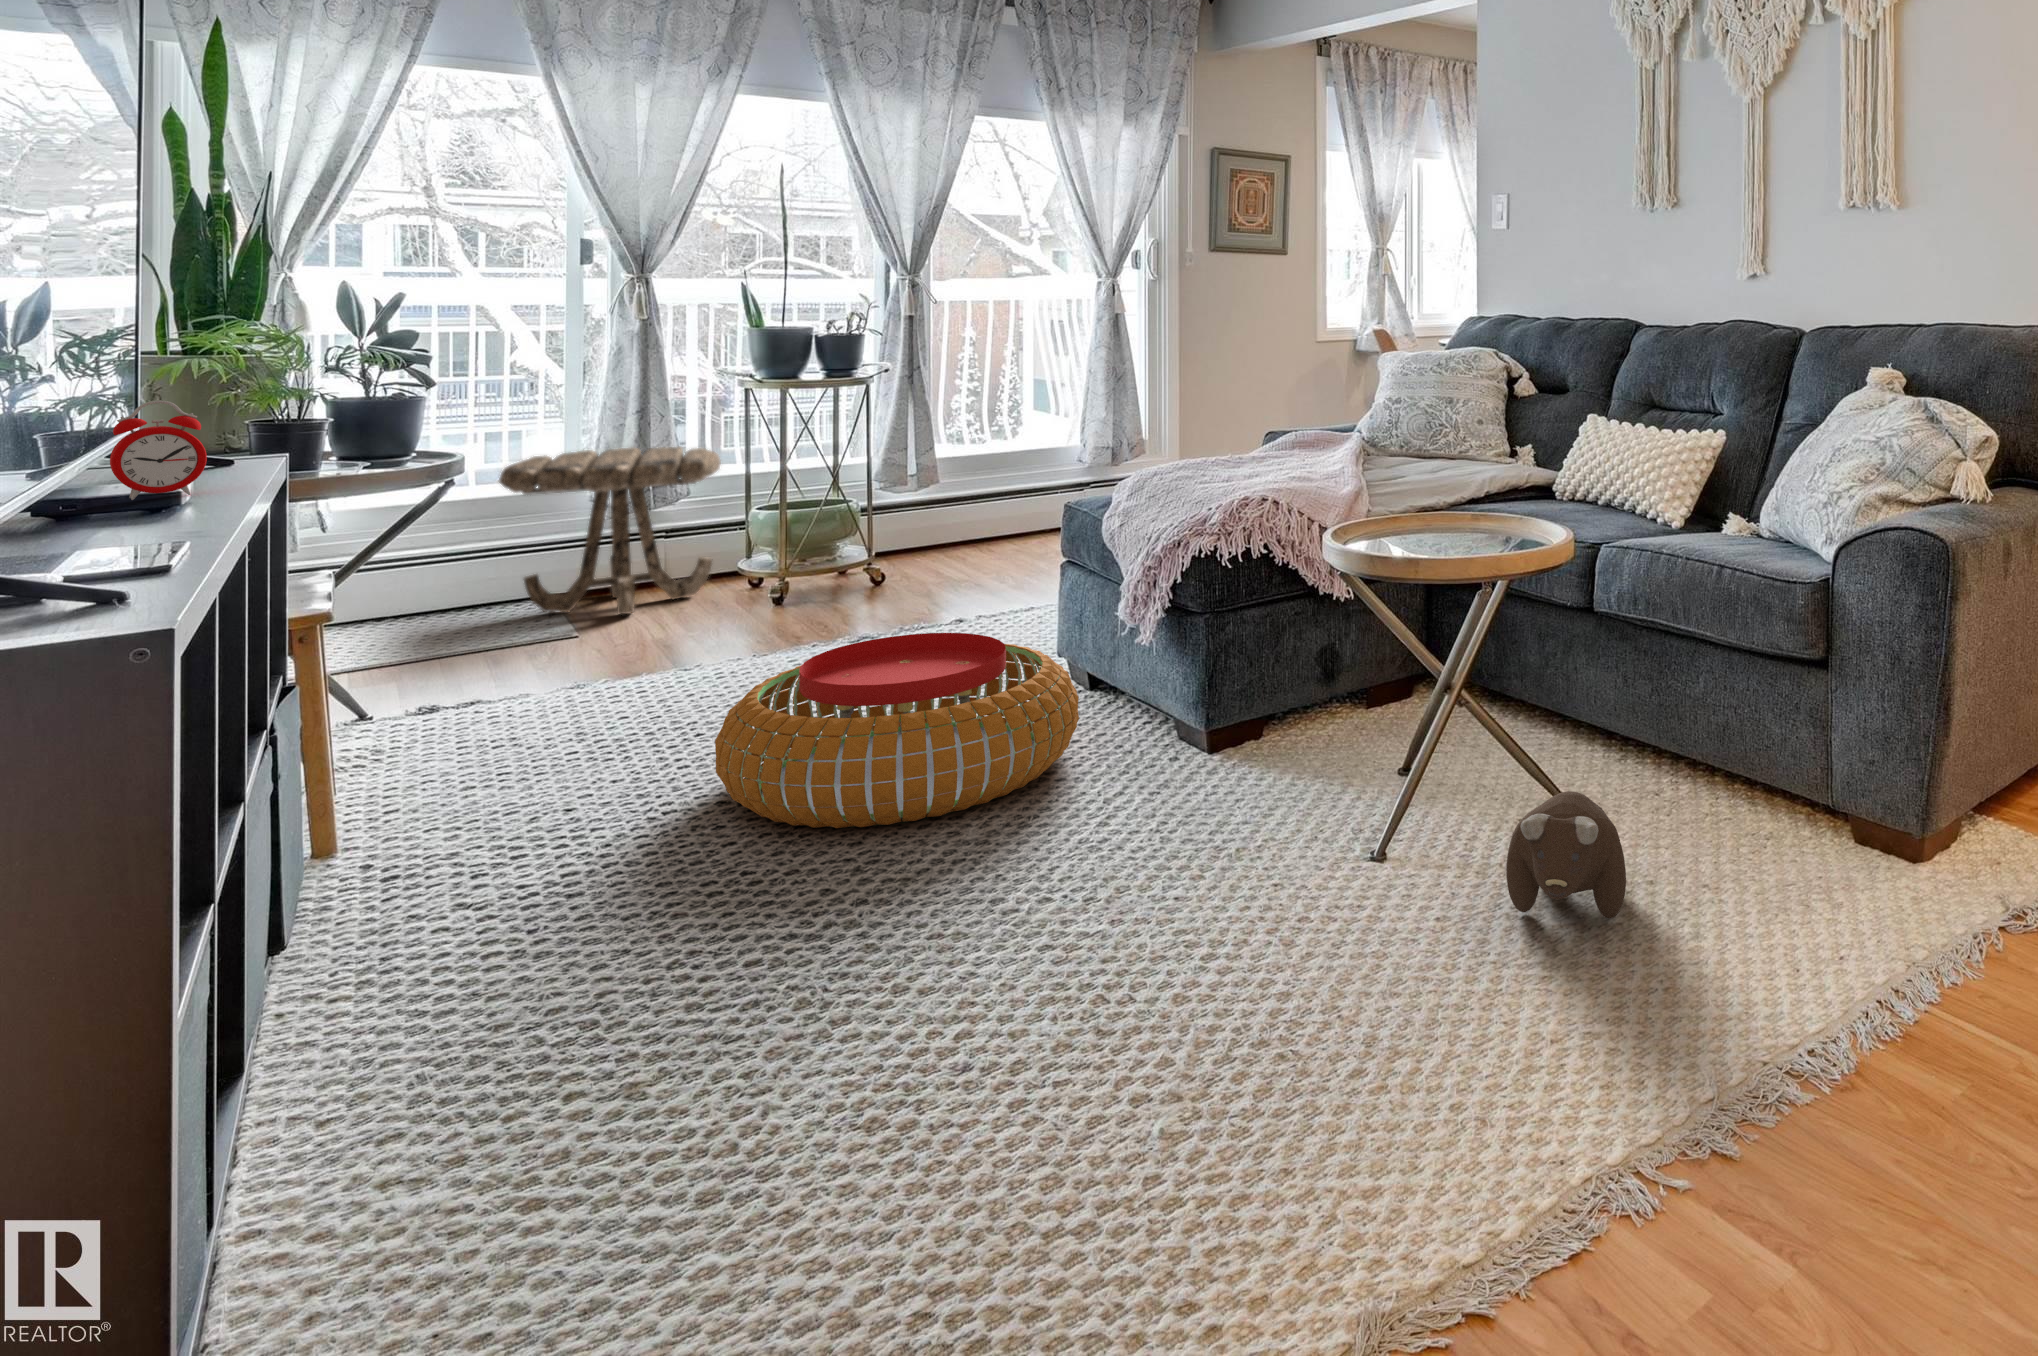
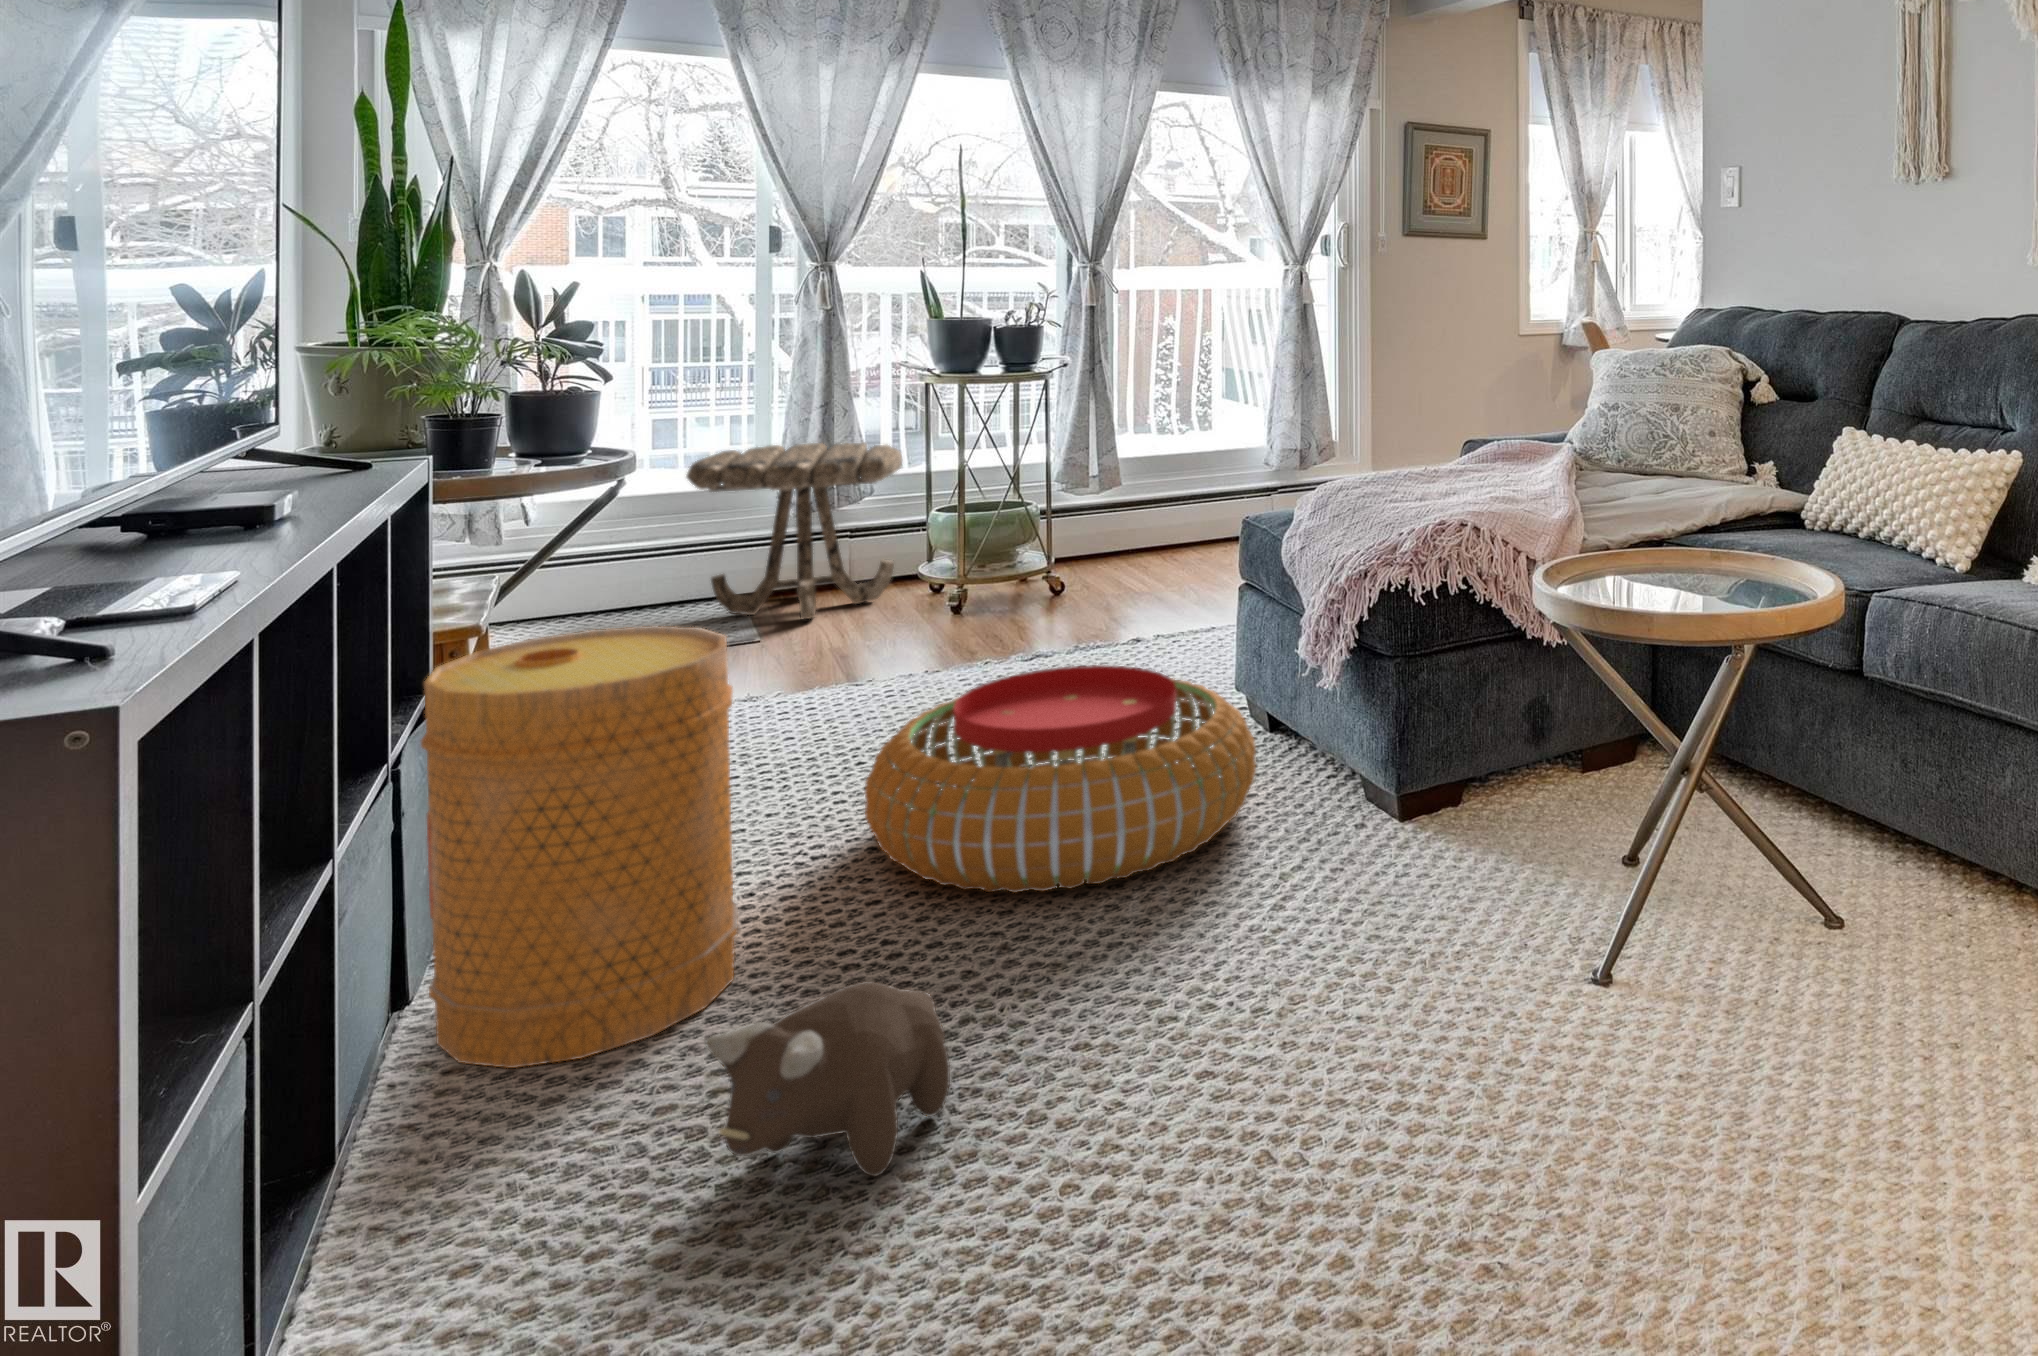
alarm clock: present [110,400,207,500] -> none [241,400,337,508]
basket: none [305,601,608,991] -> present [421,626,738,1068]
plush toy: present [1506,791,1626,919] -> present [705,981,950,1176]

